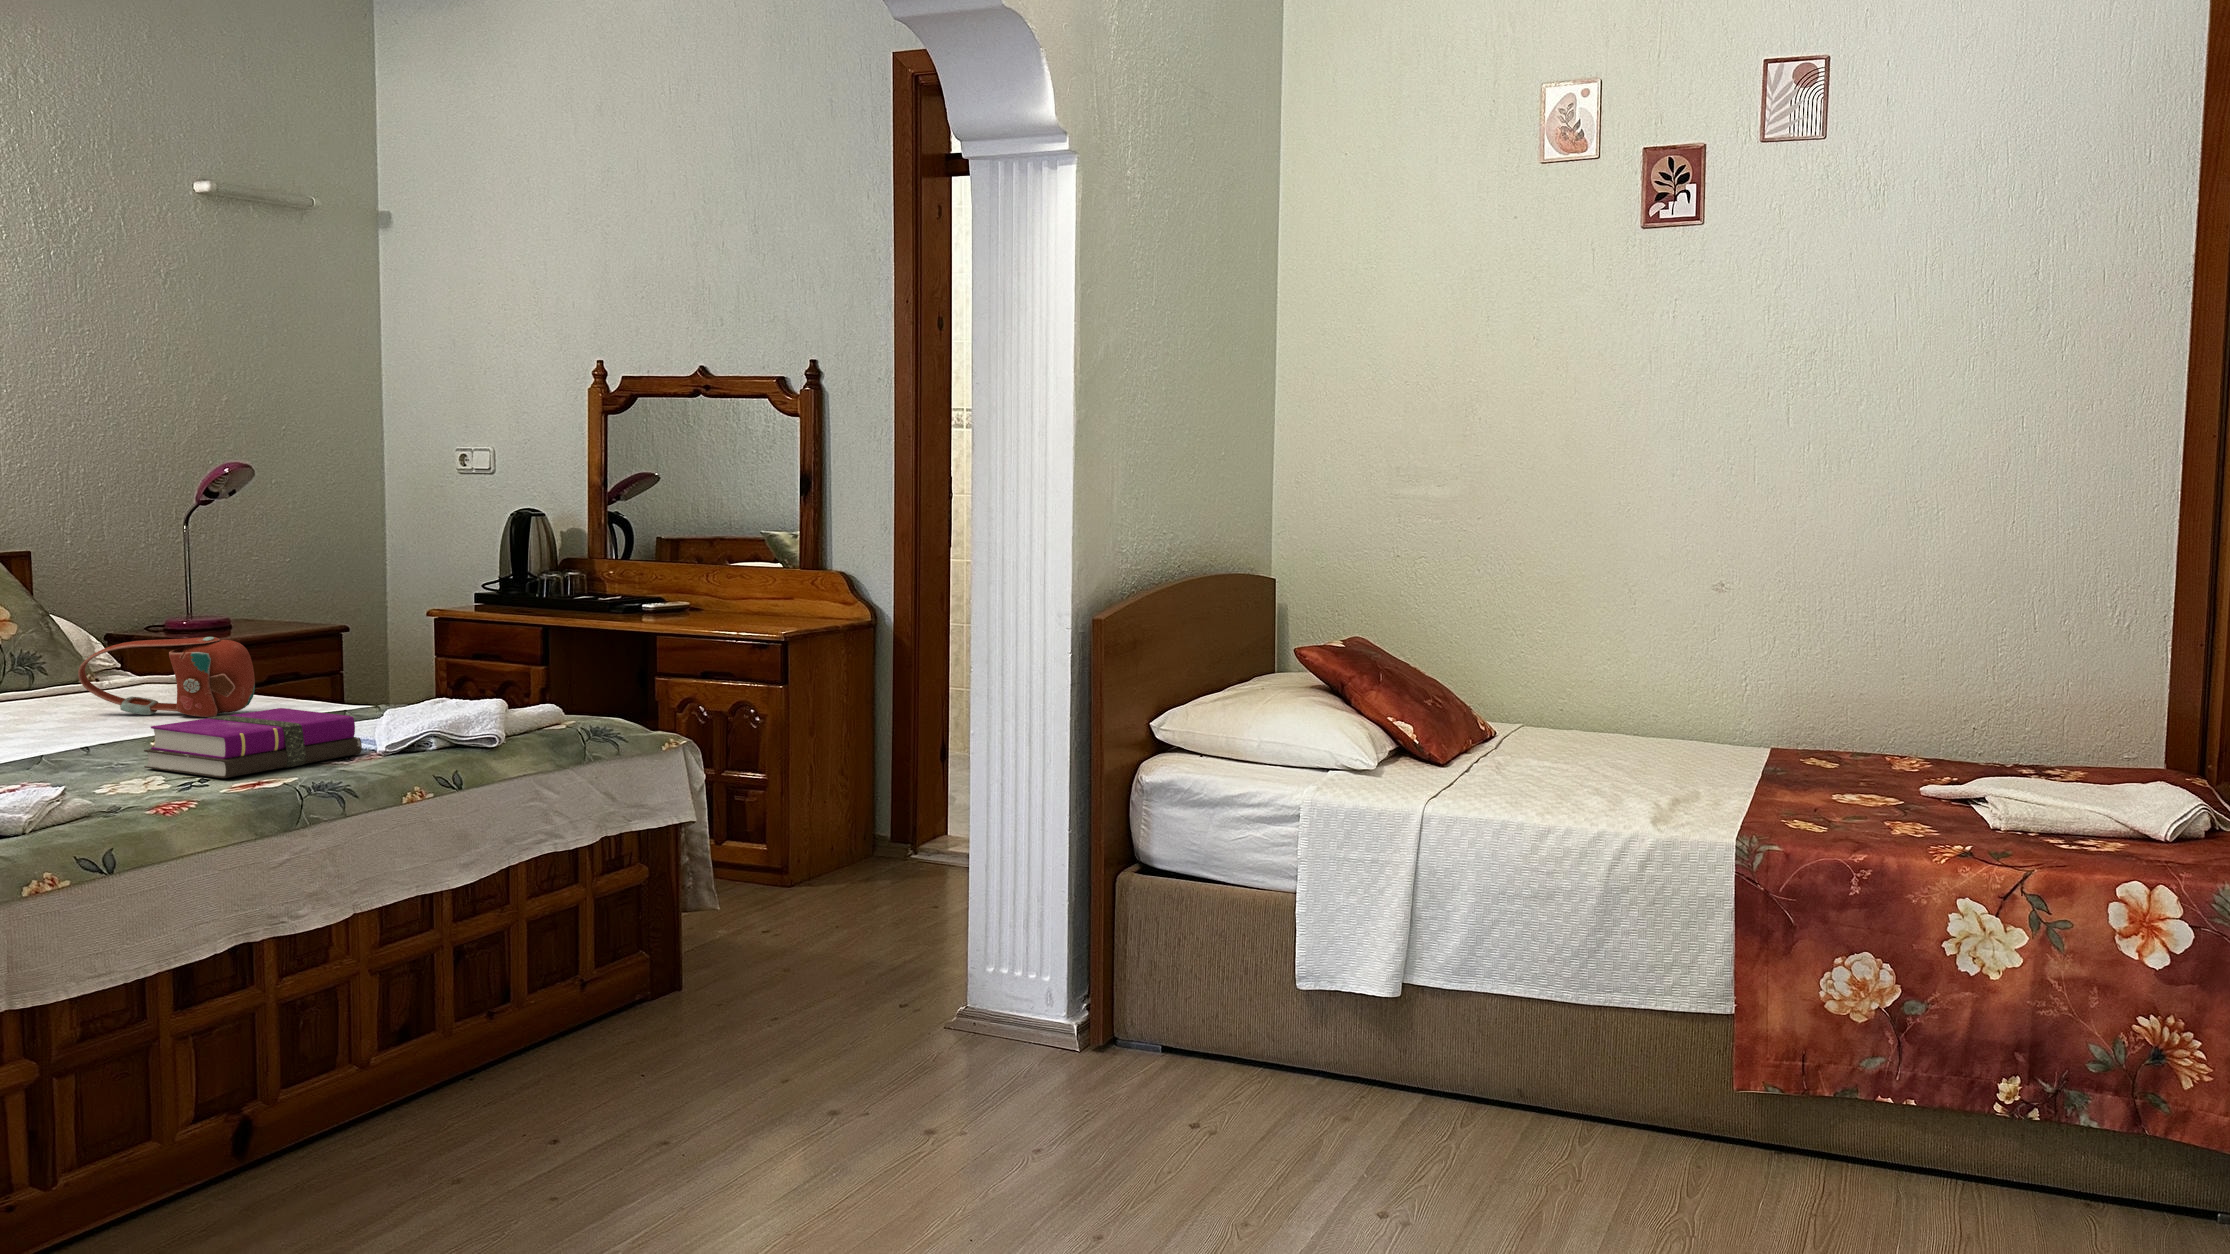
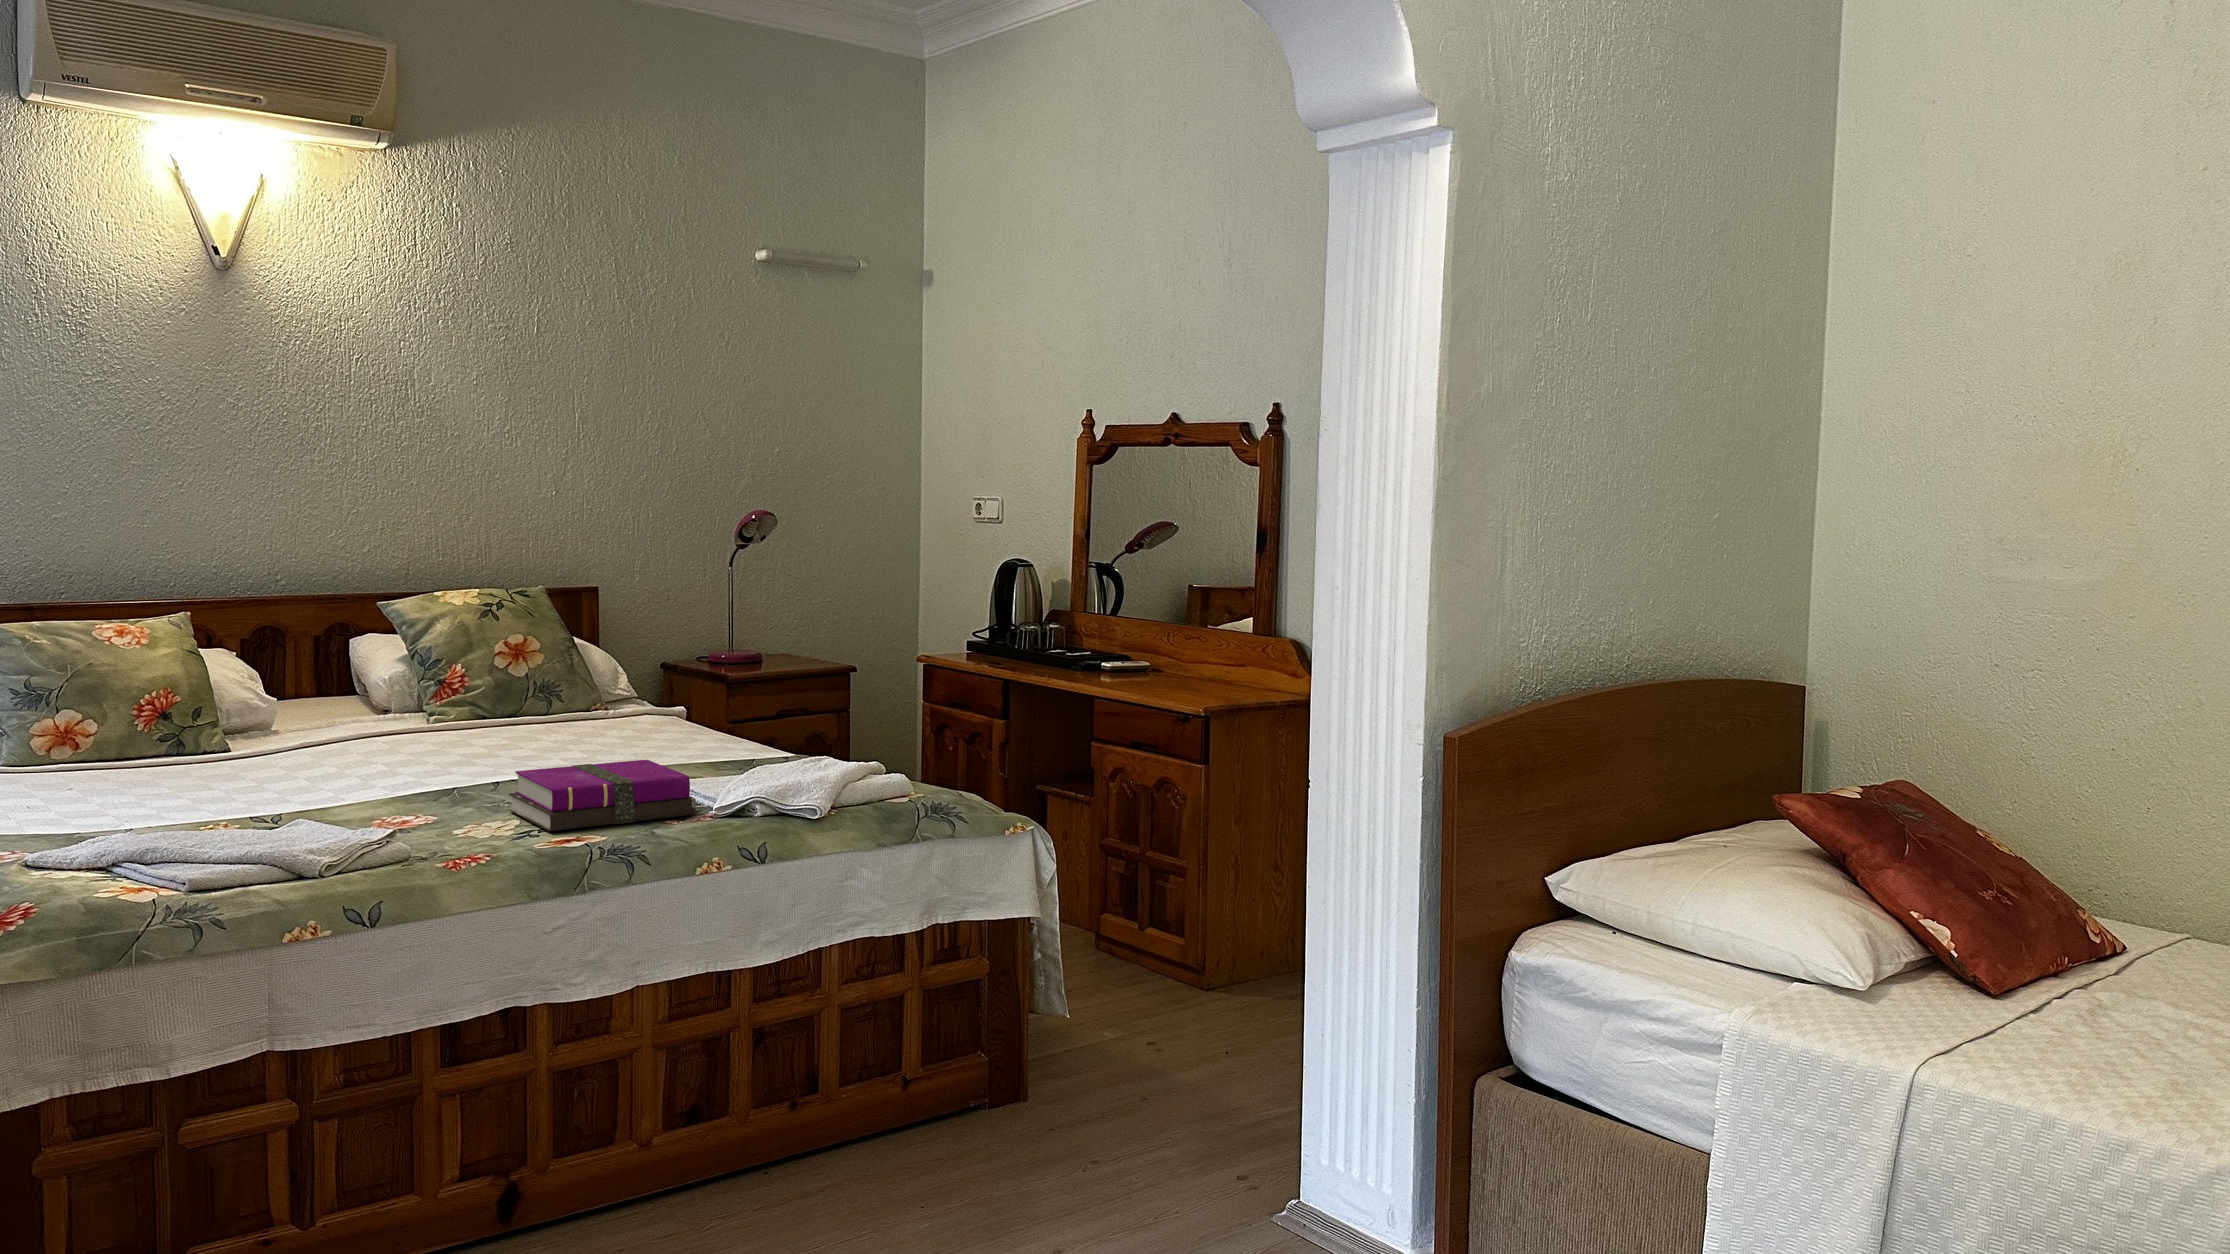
handbag: present [78,637,255,717] -> none [546,680,679,757]

